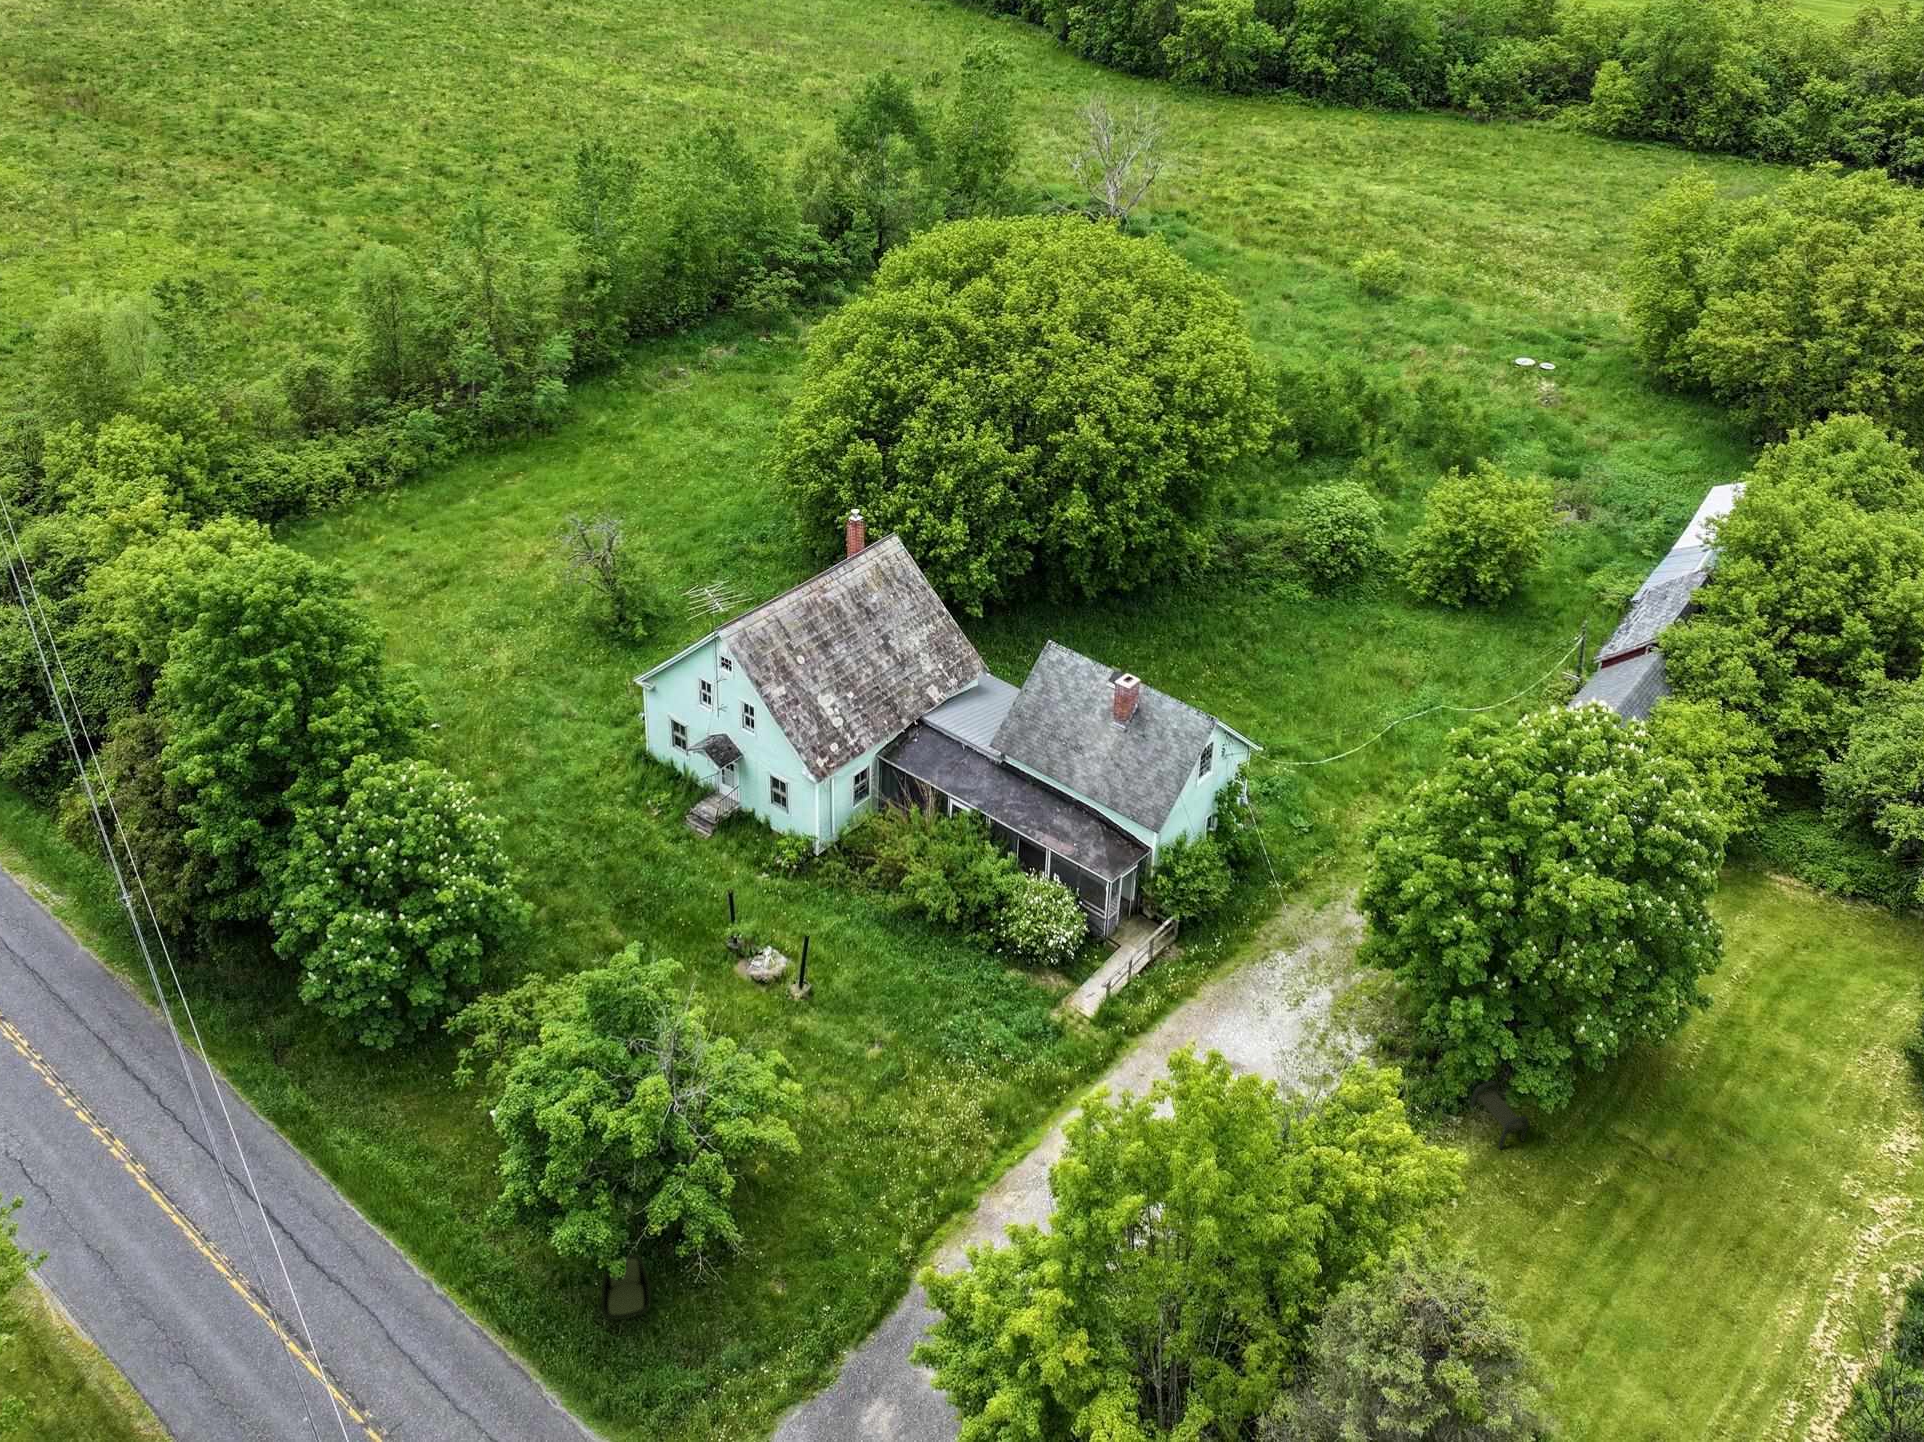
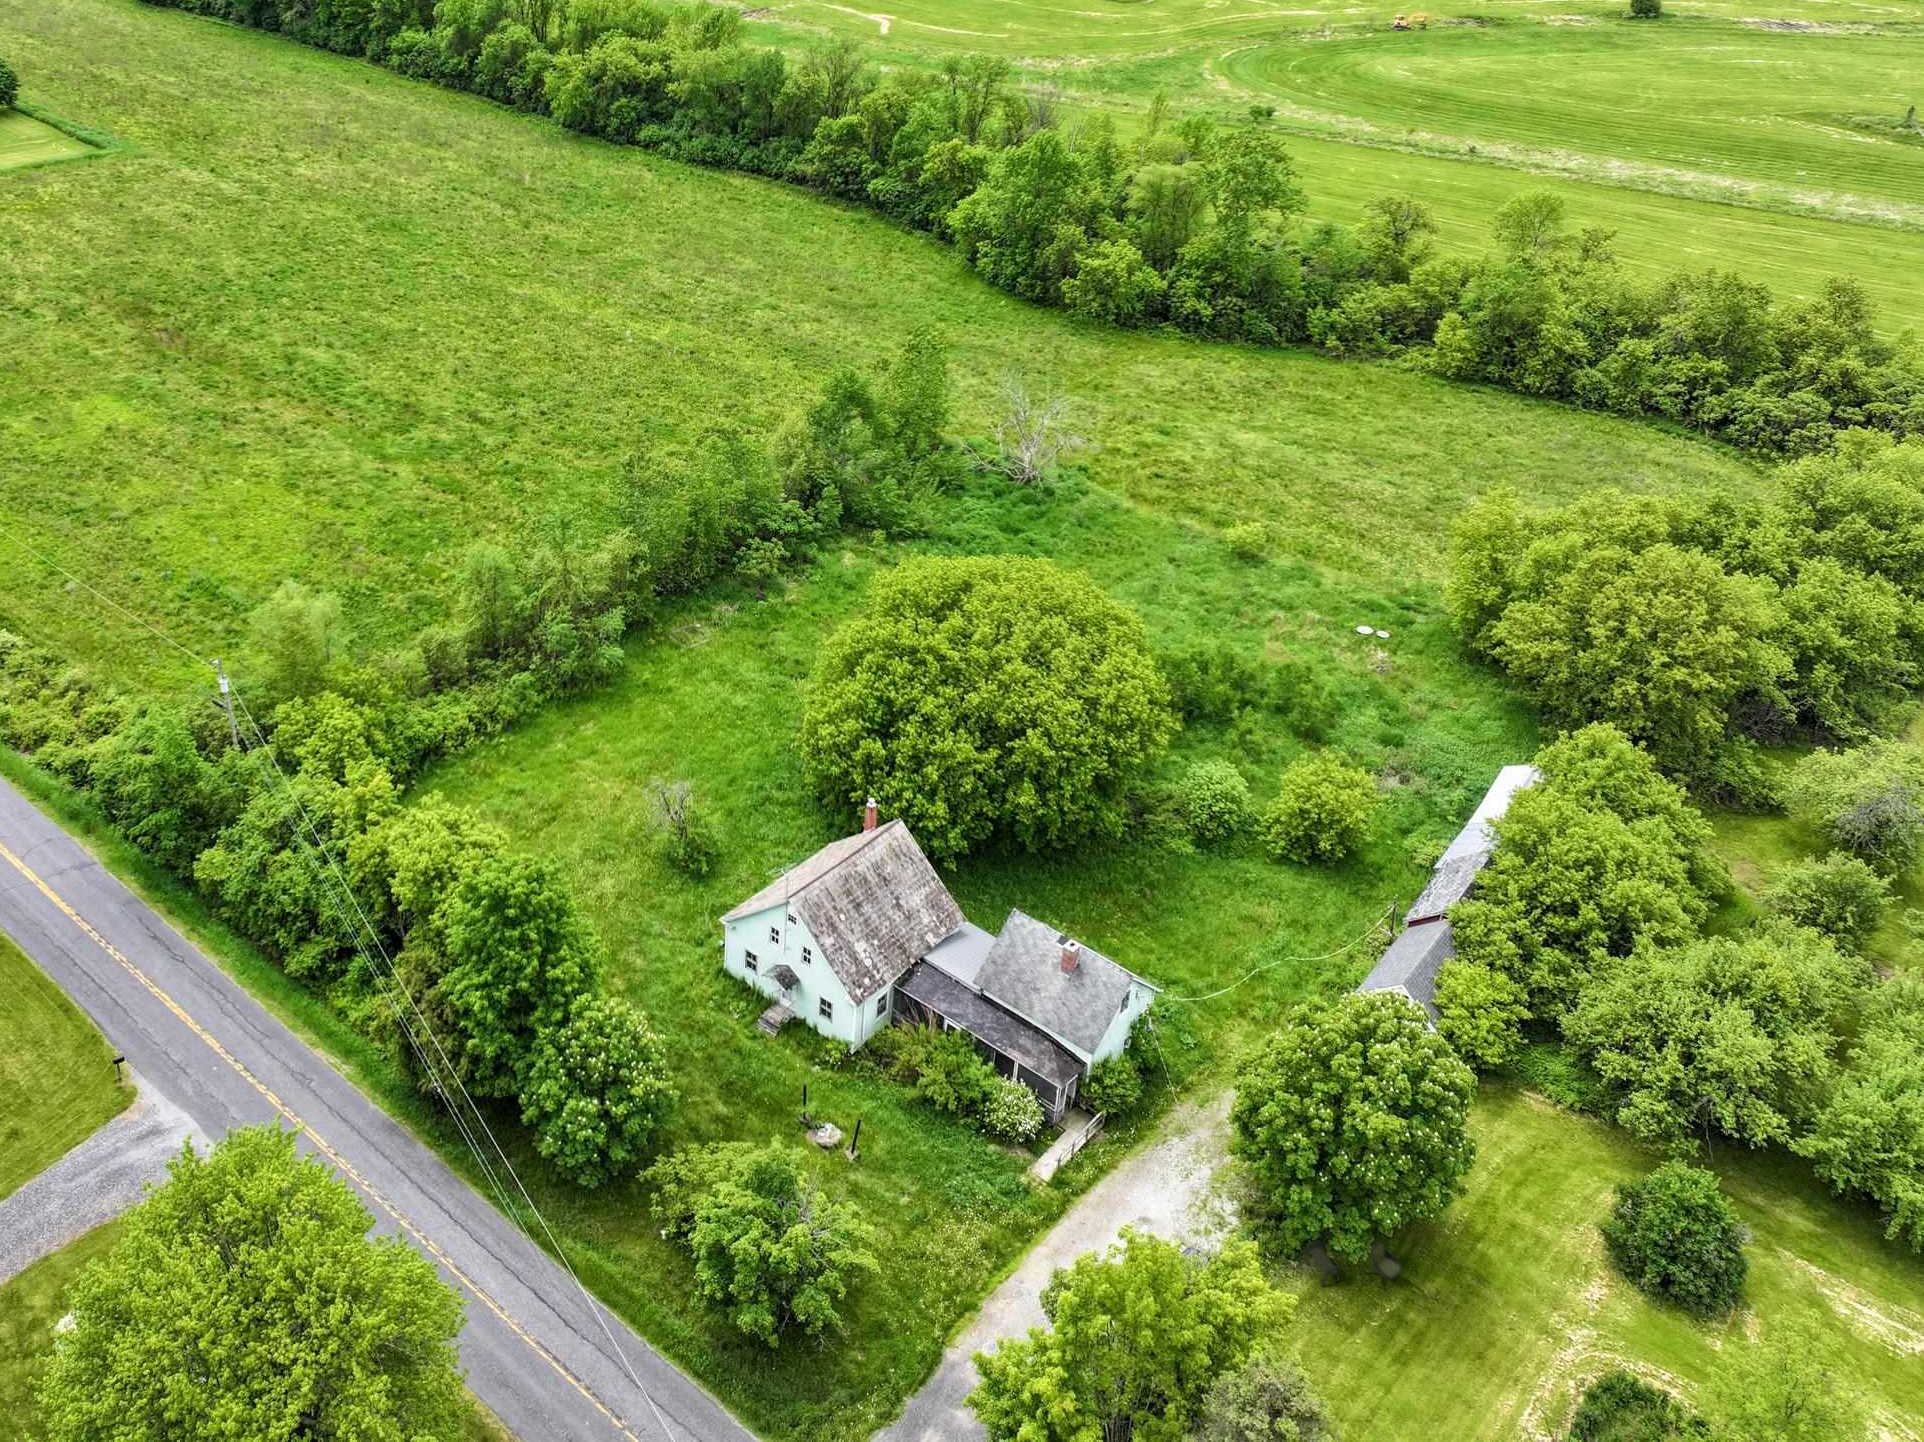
lounge chair: present [600,1255,651,1331] -> present [1365,1243,1403,1286]

